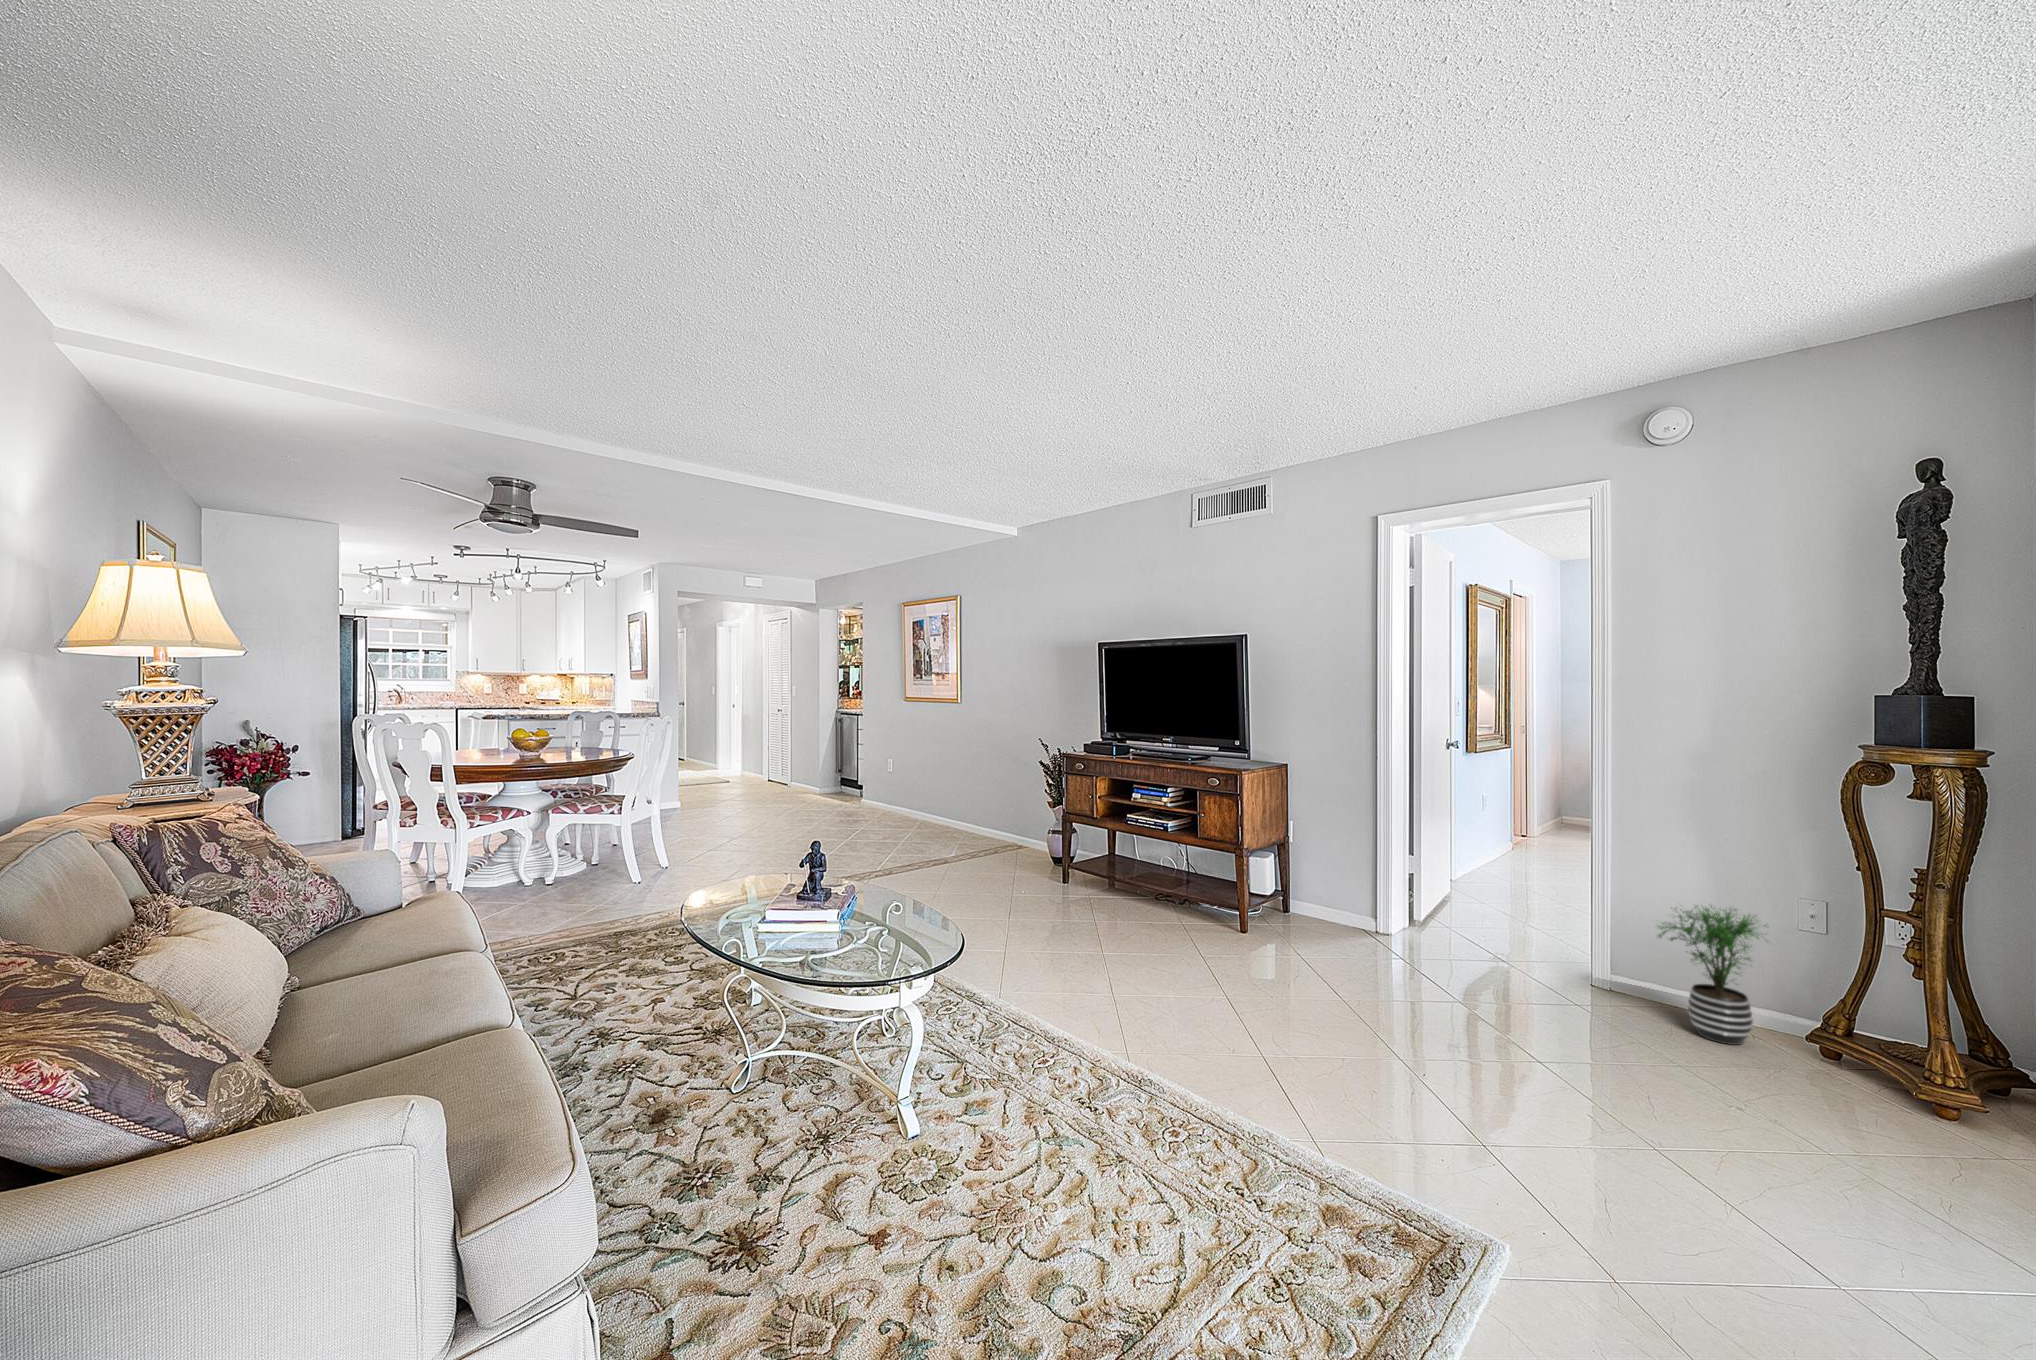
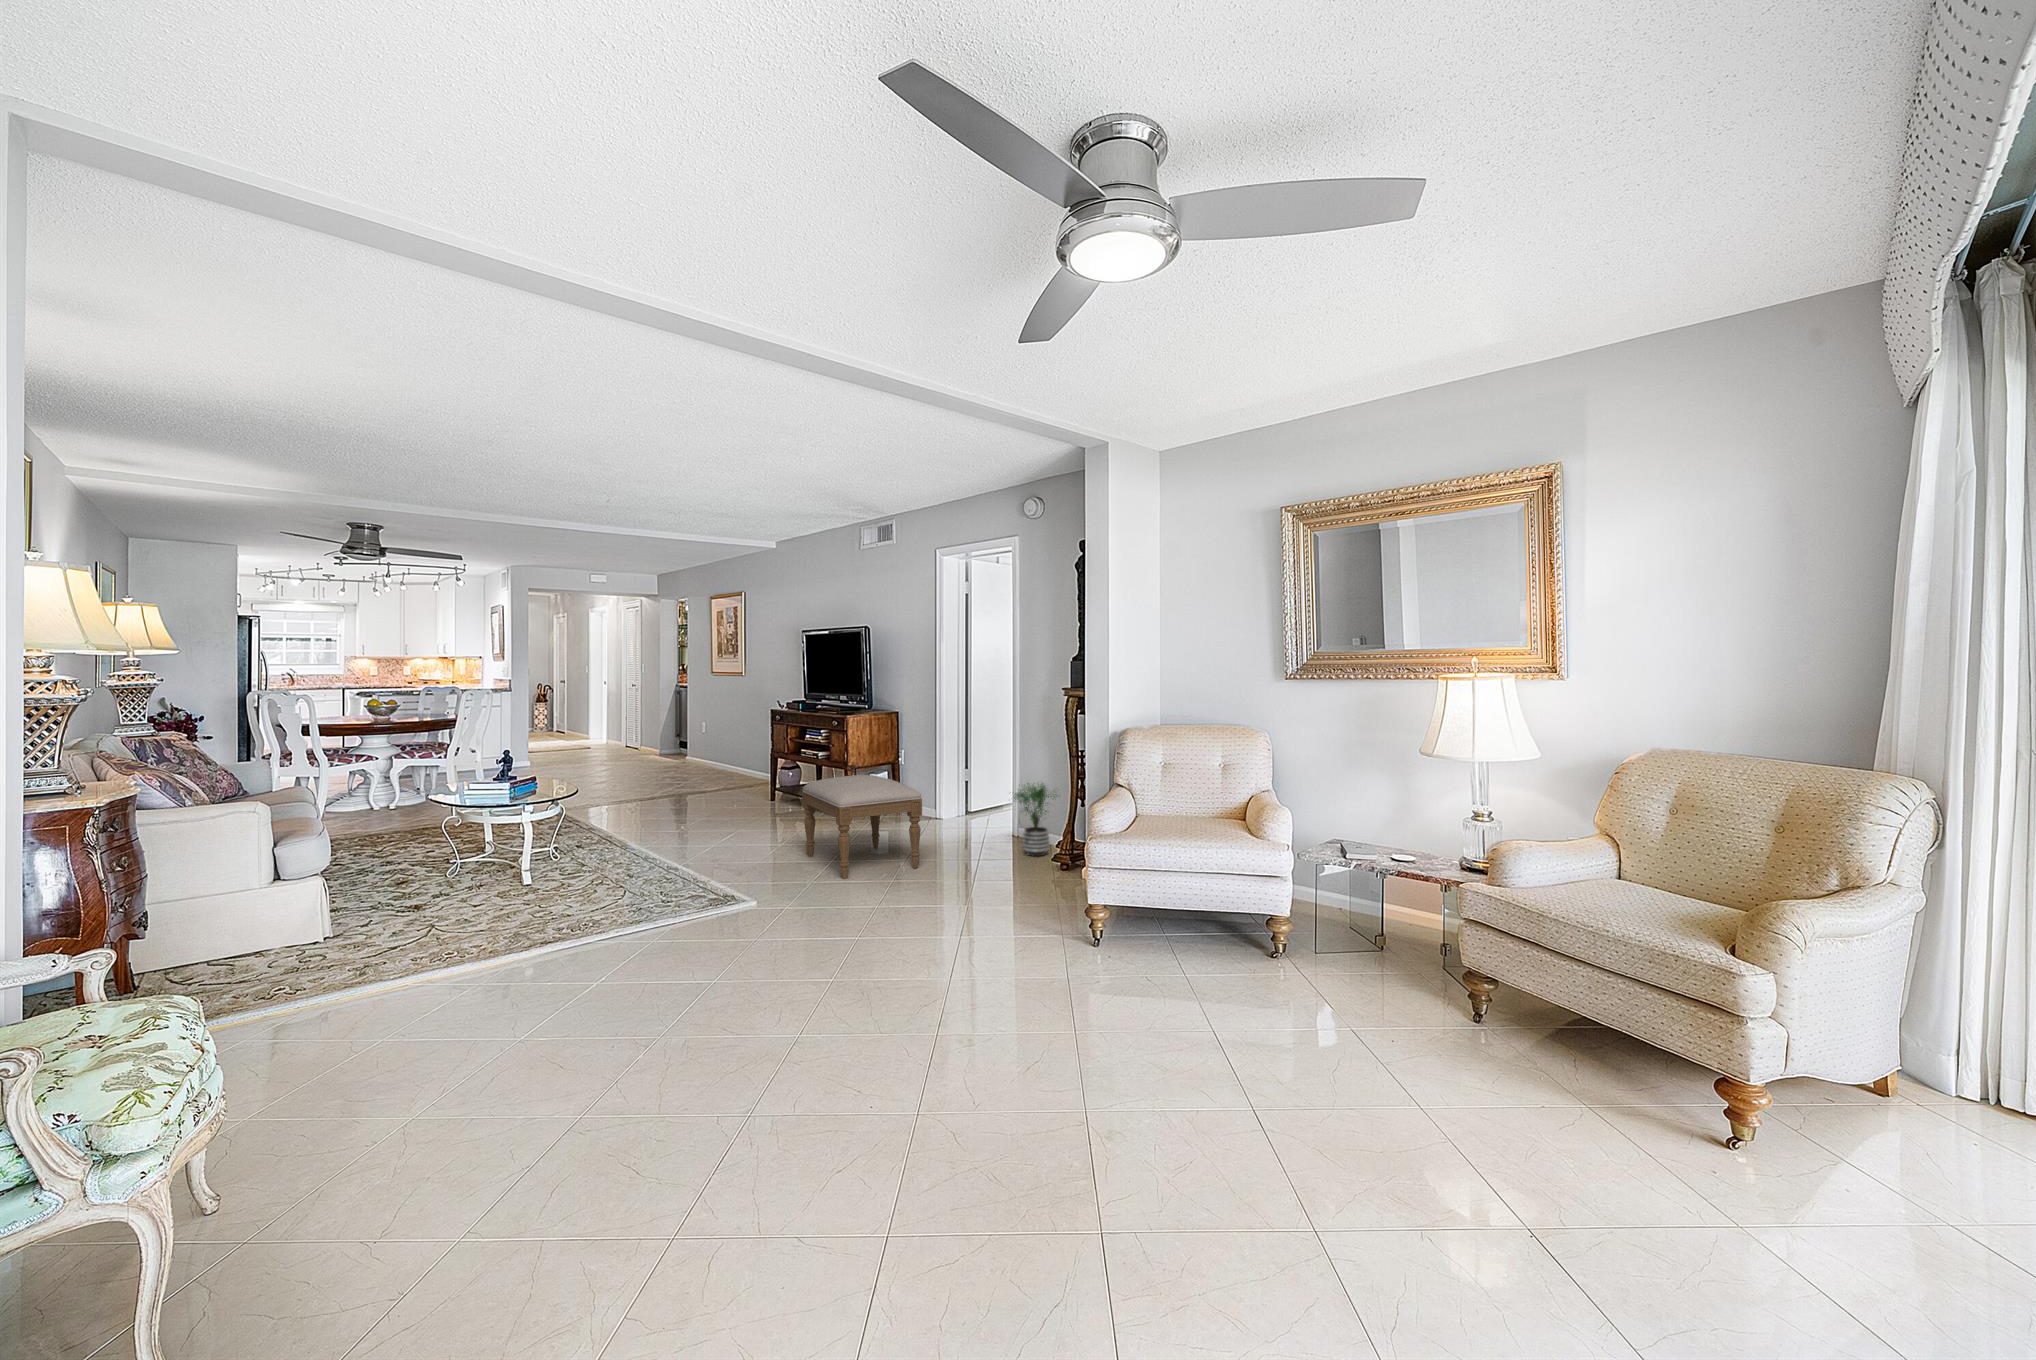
ottoman: none [1298,884,1592,1119] -> present [802,775,922,879]

